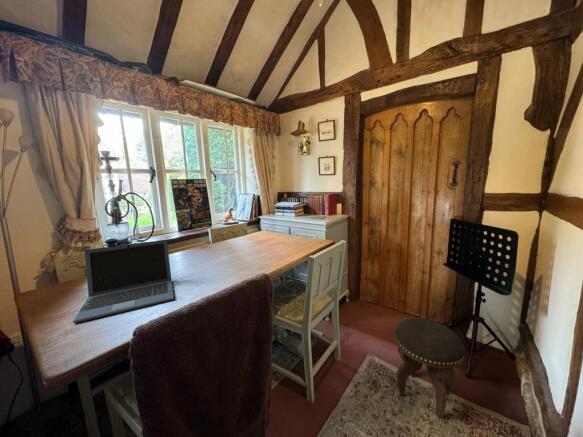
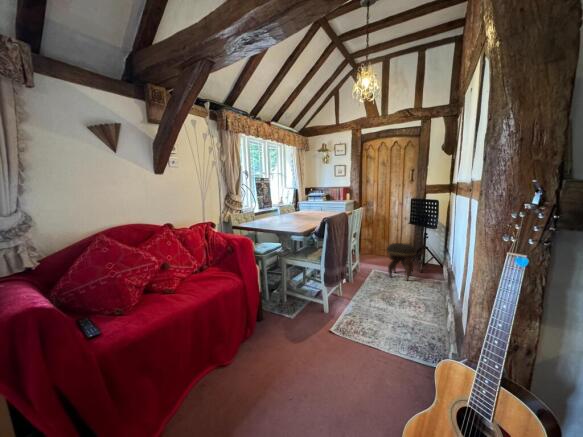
laptop: present [73,240,174,323] -> none [265,203,305,228]

